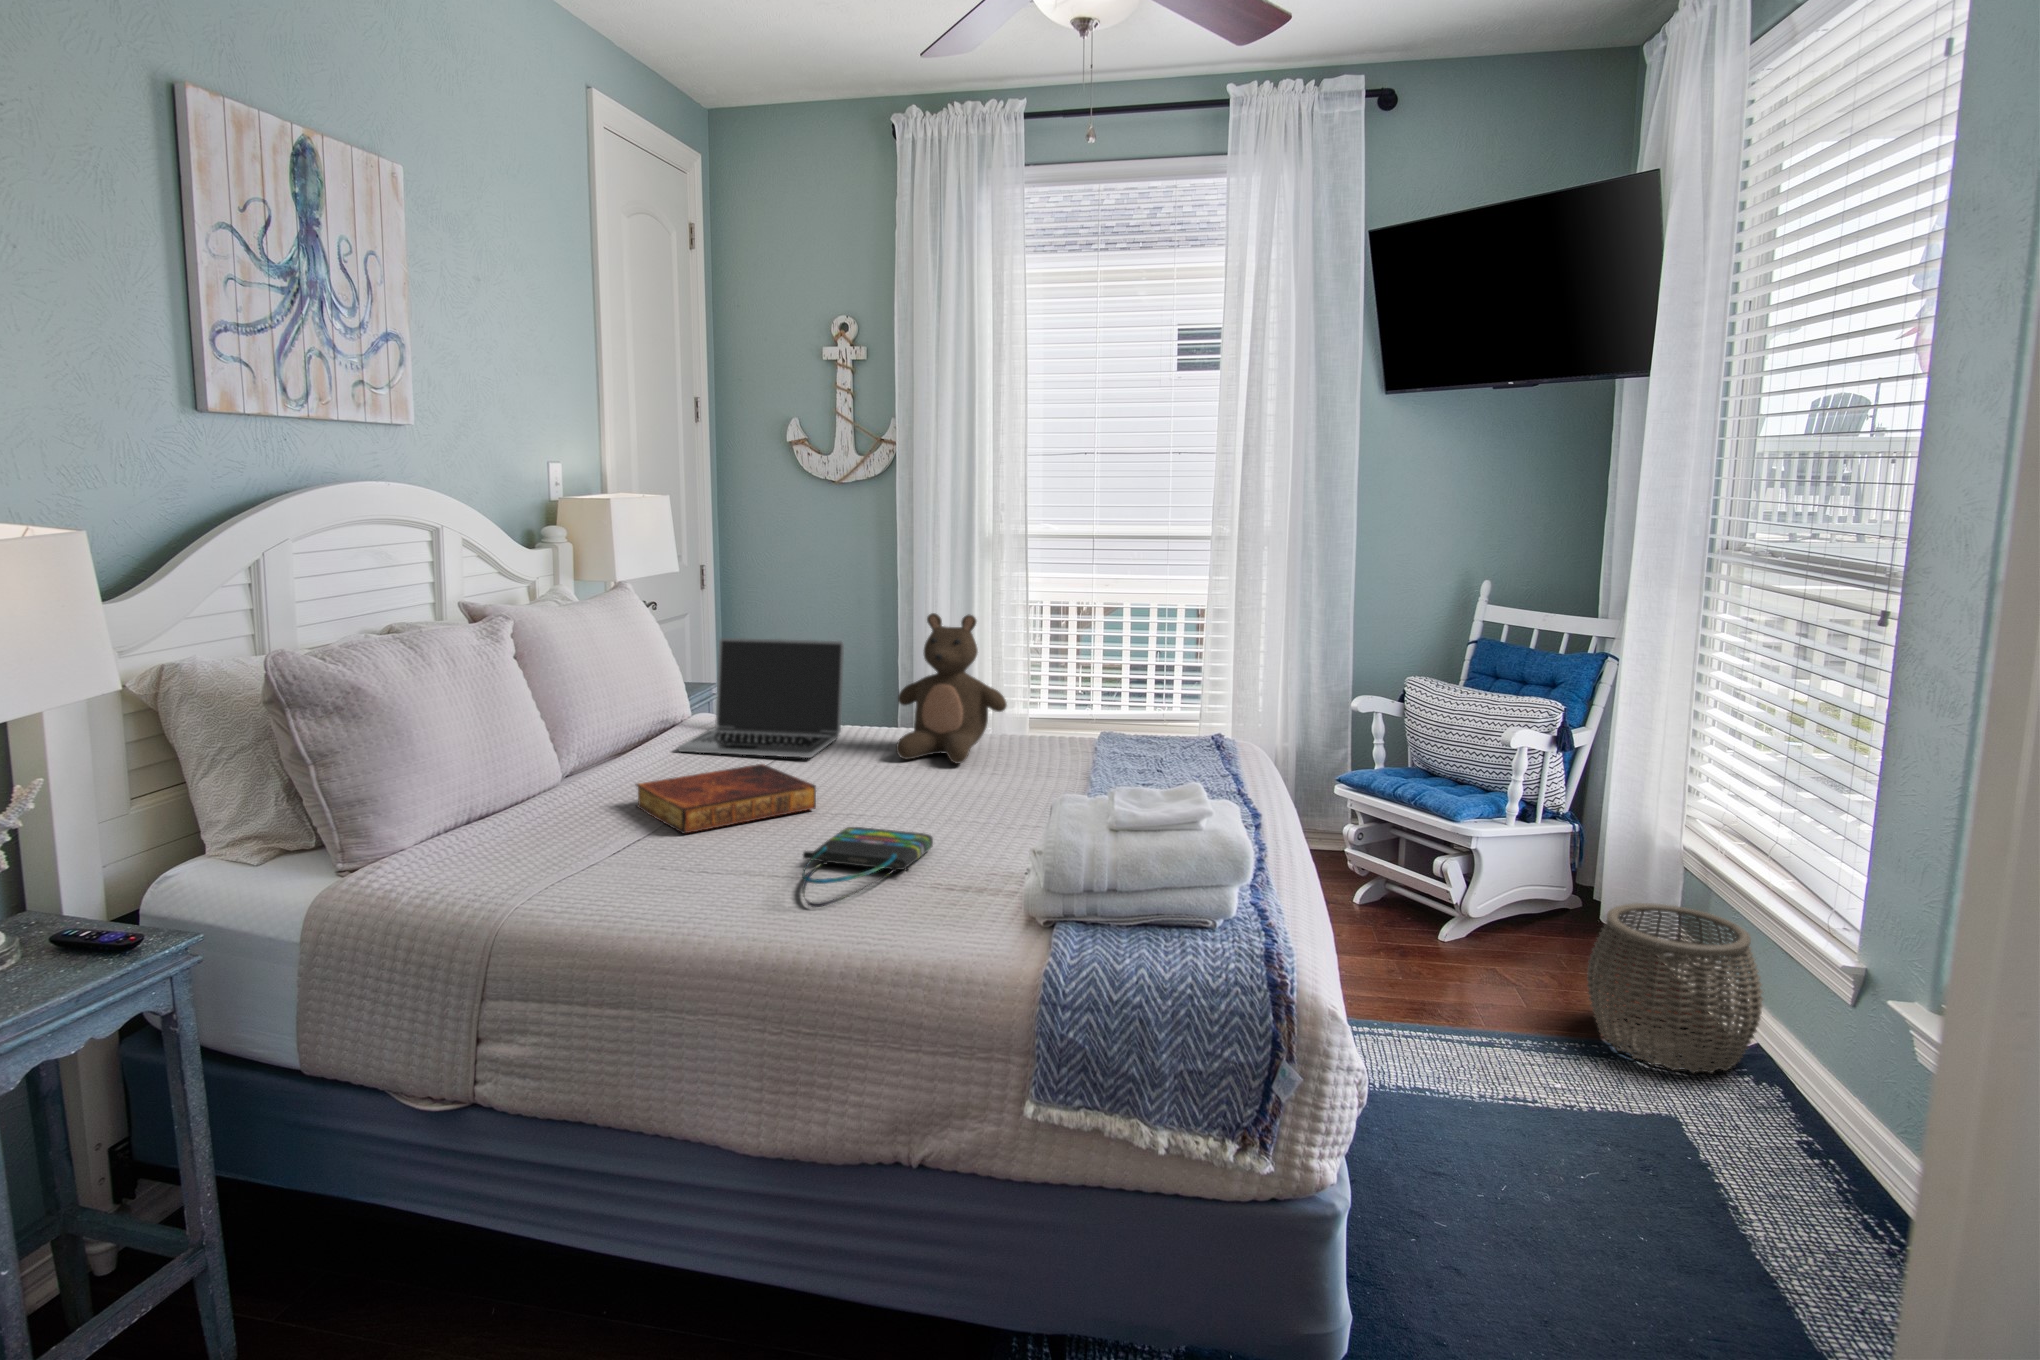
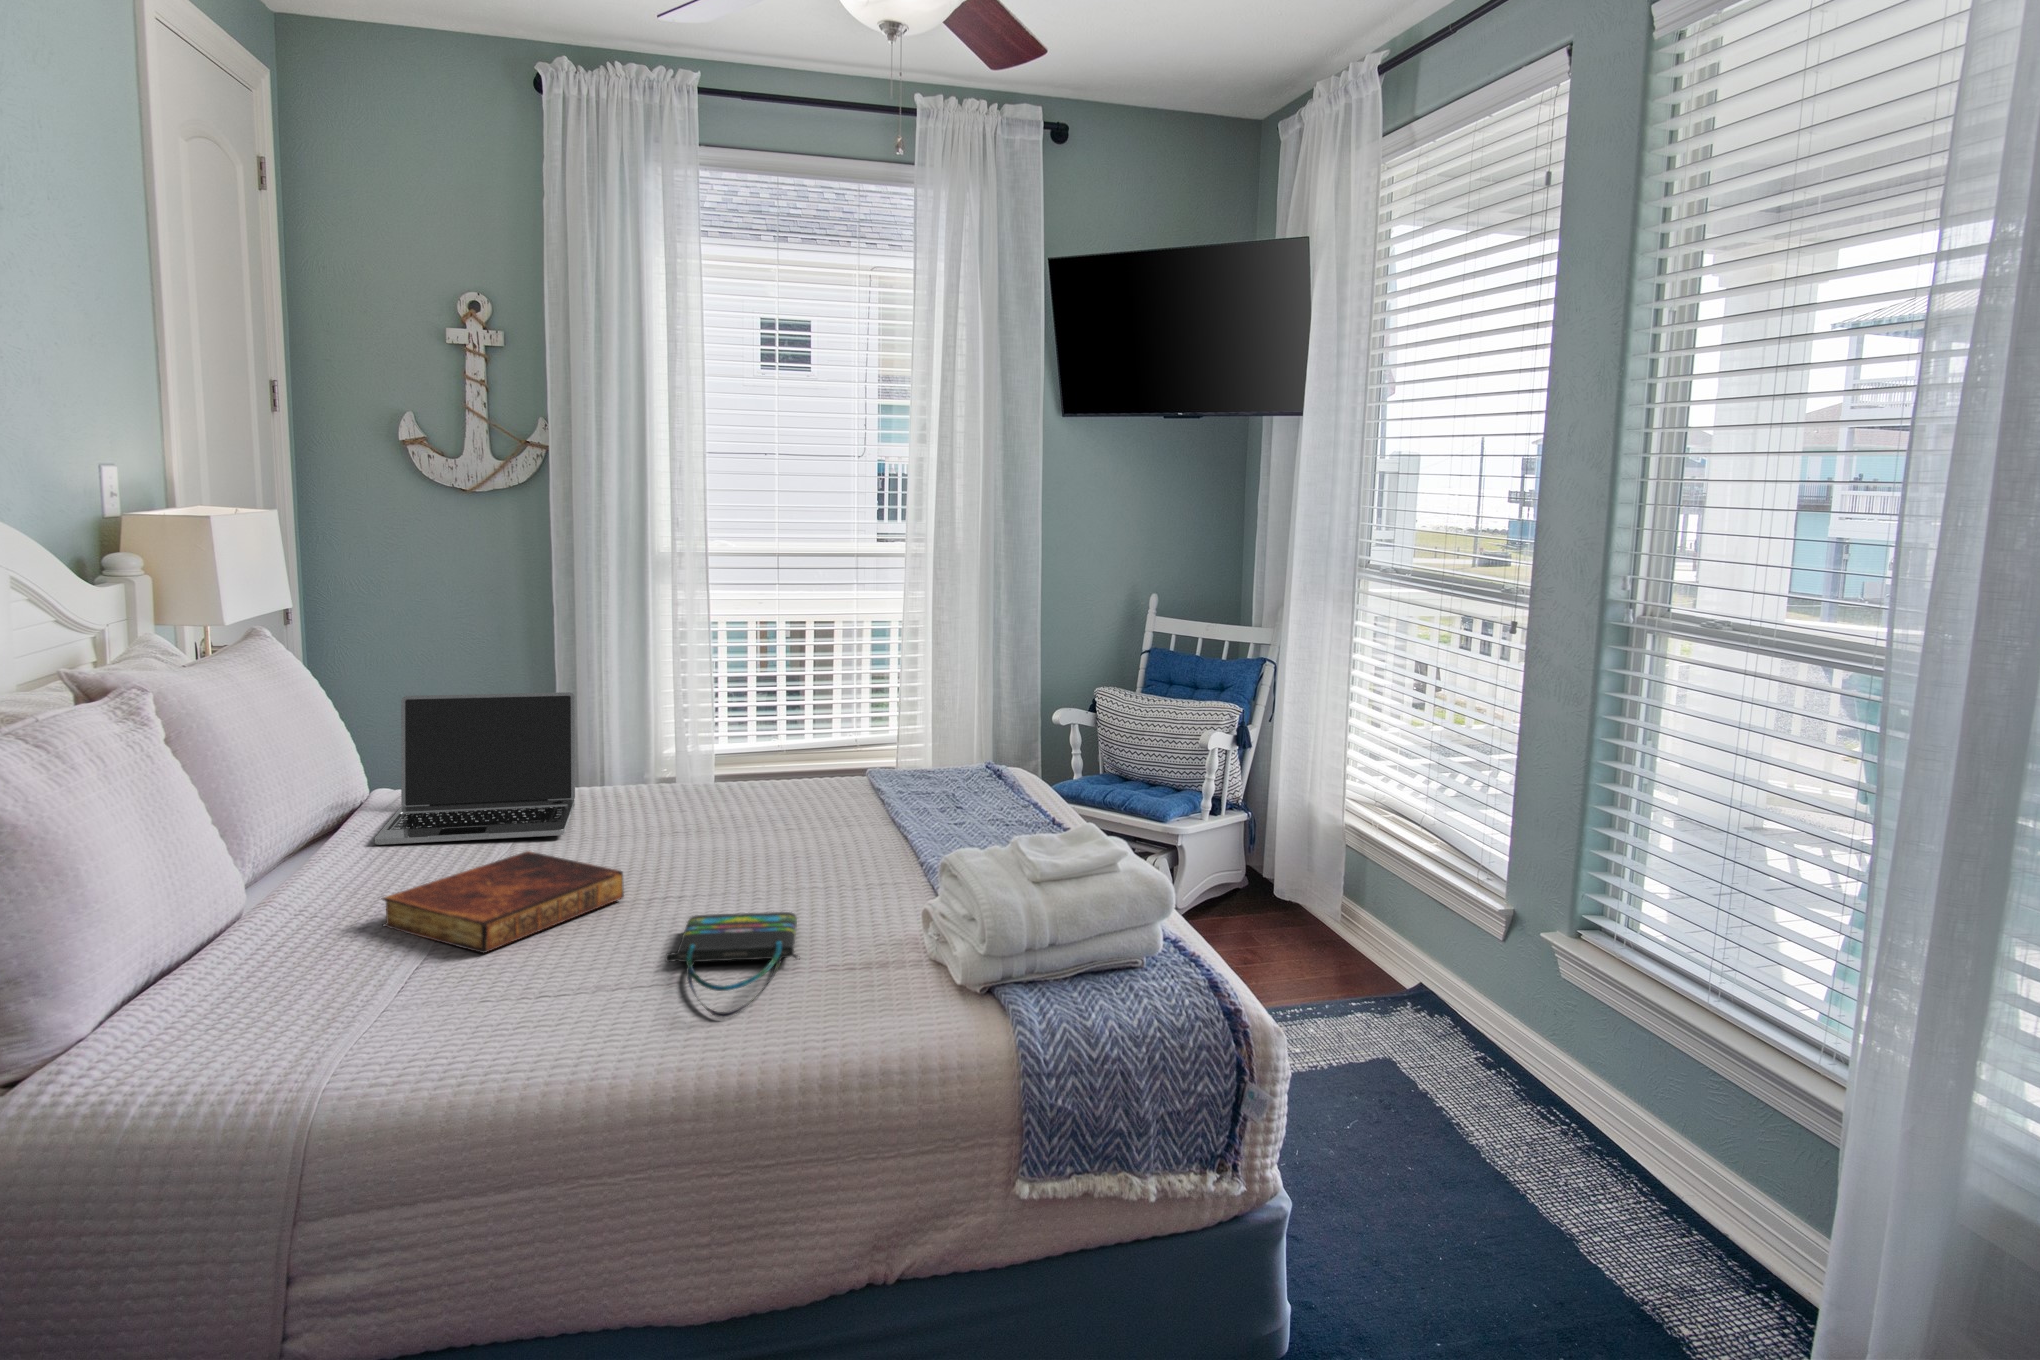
stuffed bear: present [896,613,1007,764] -> none [650,657,782,825]
woven basket: present [1587,903,1763,1073] -> none [1300,879,1433,1019]

